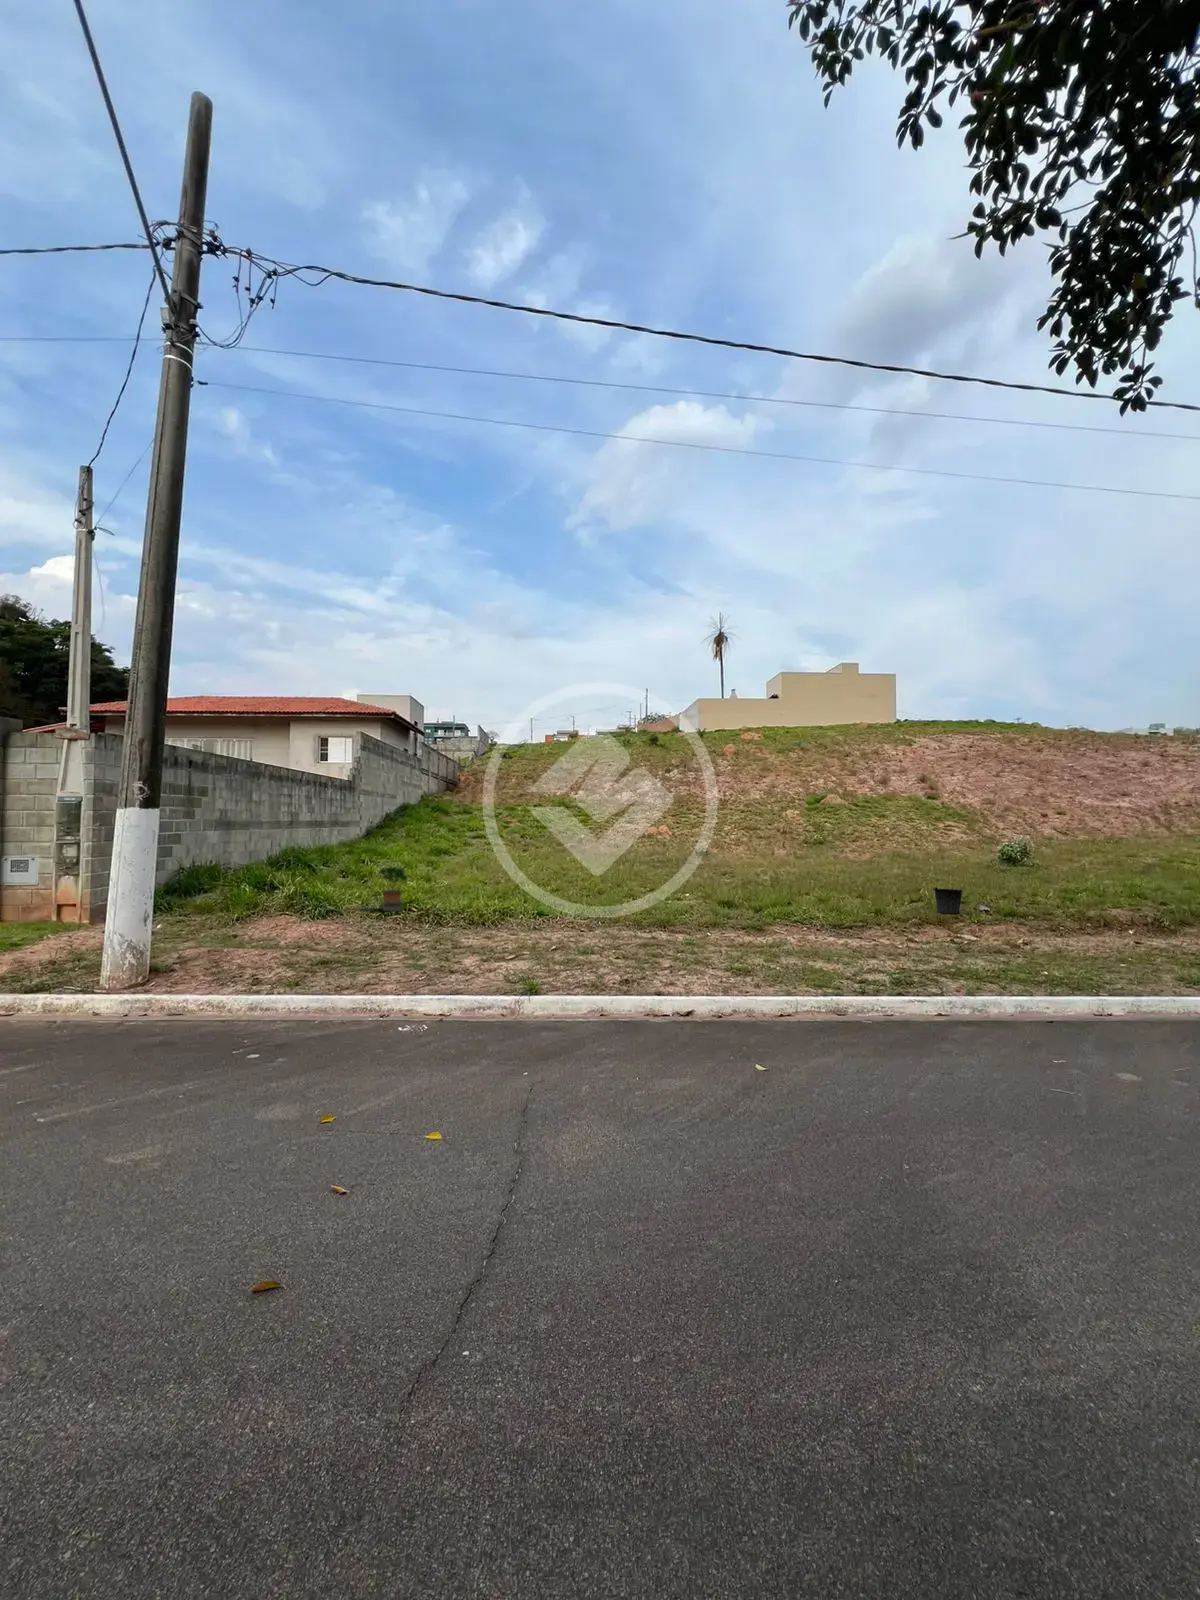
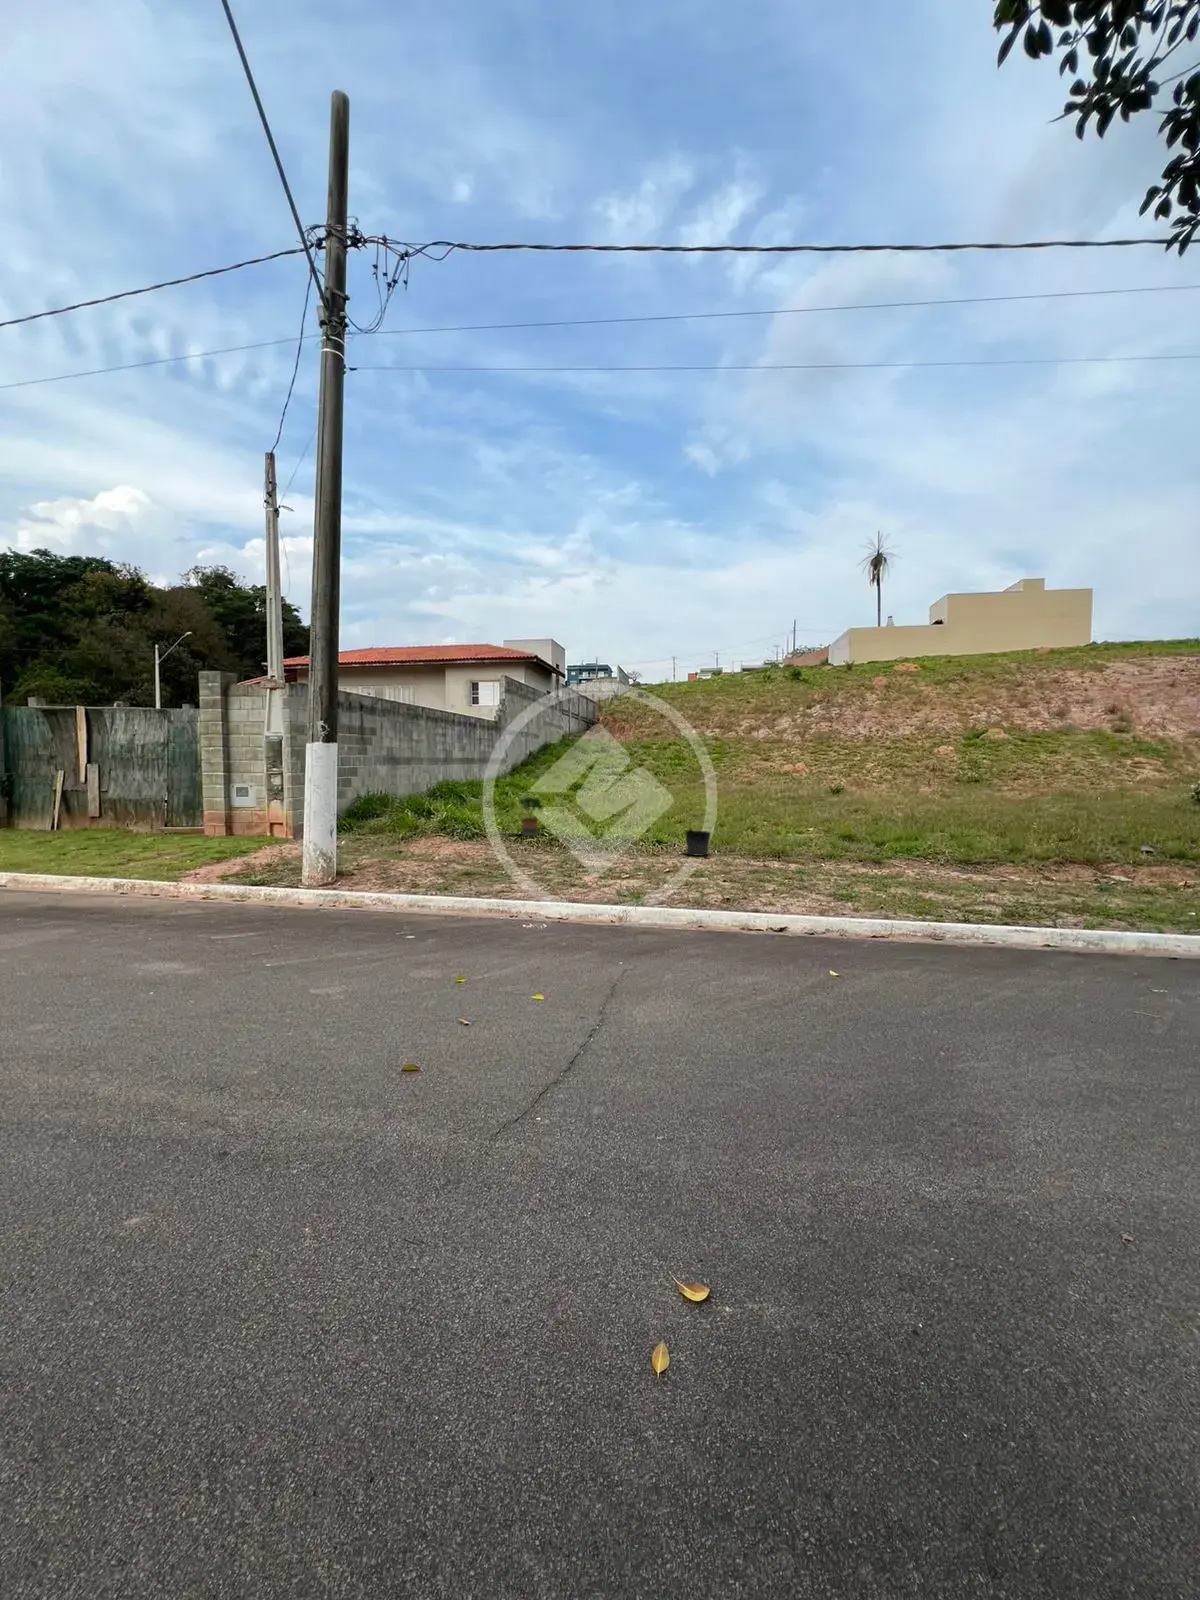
bucket: present [933,887,962,914] -> present [685,829,711,856]

